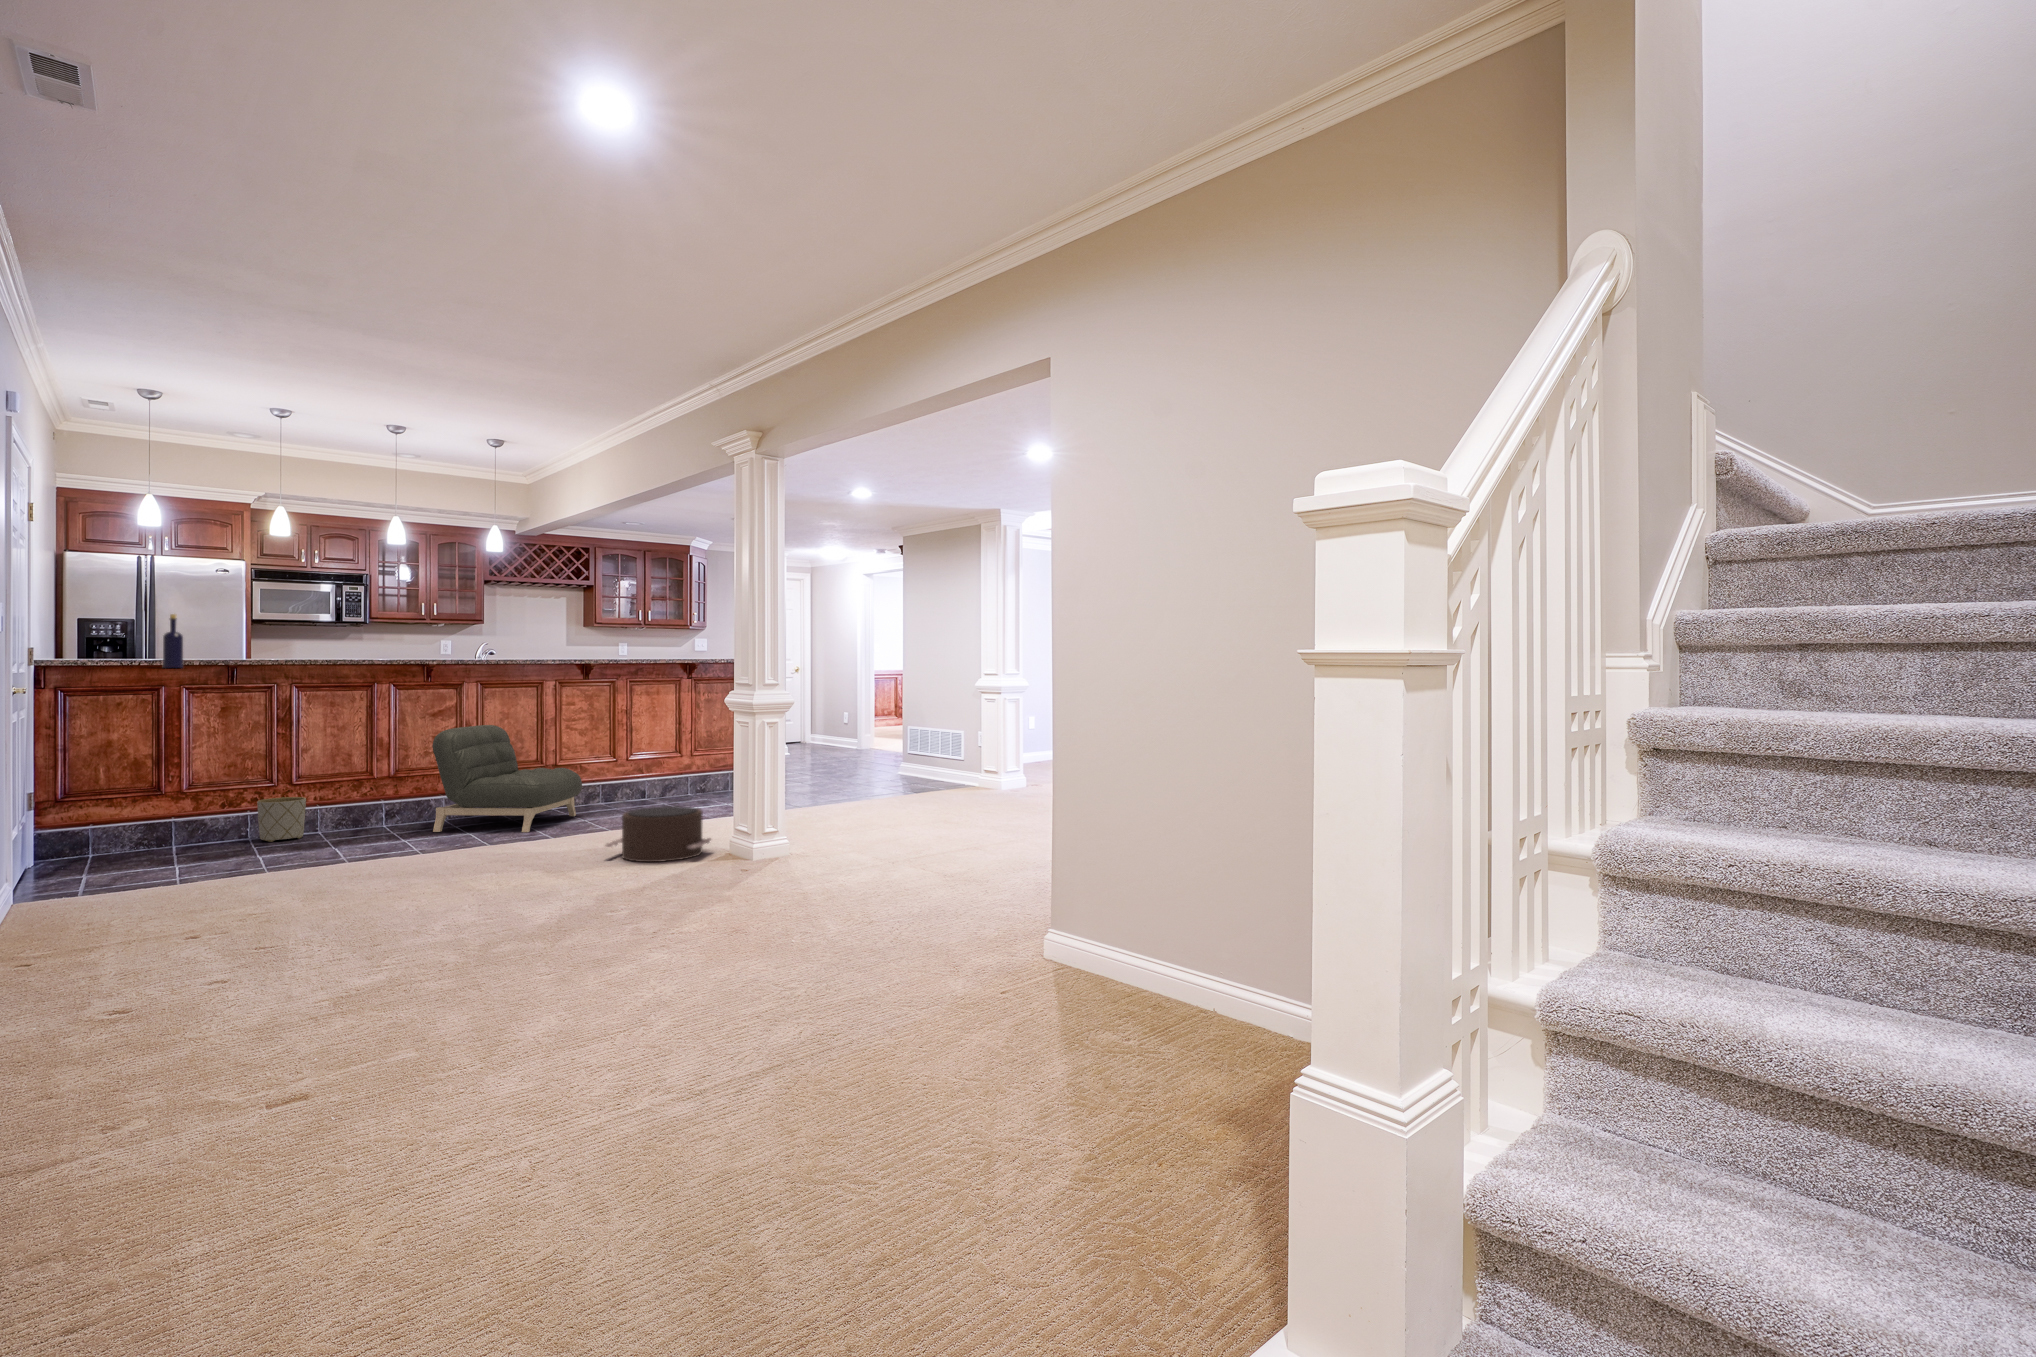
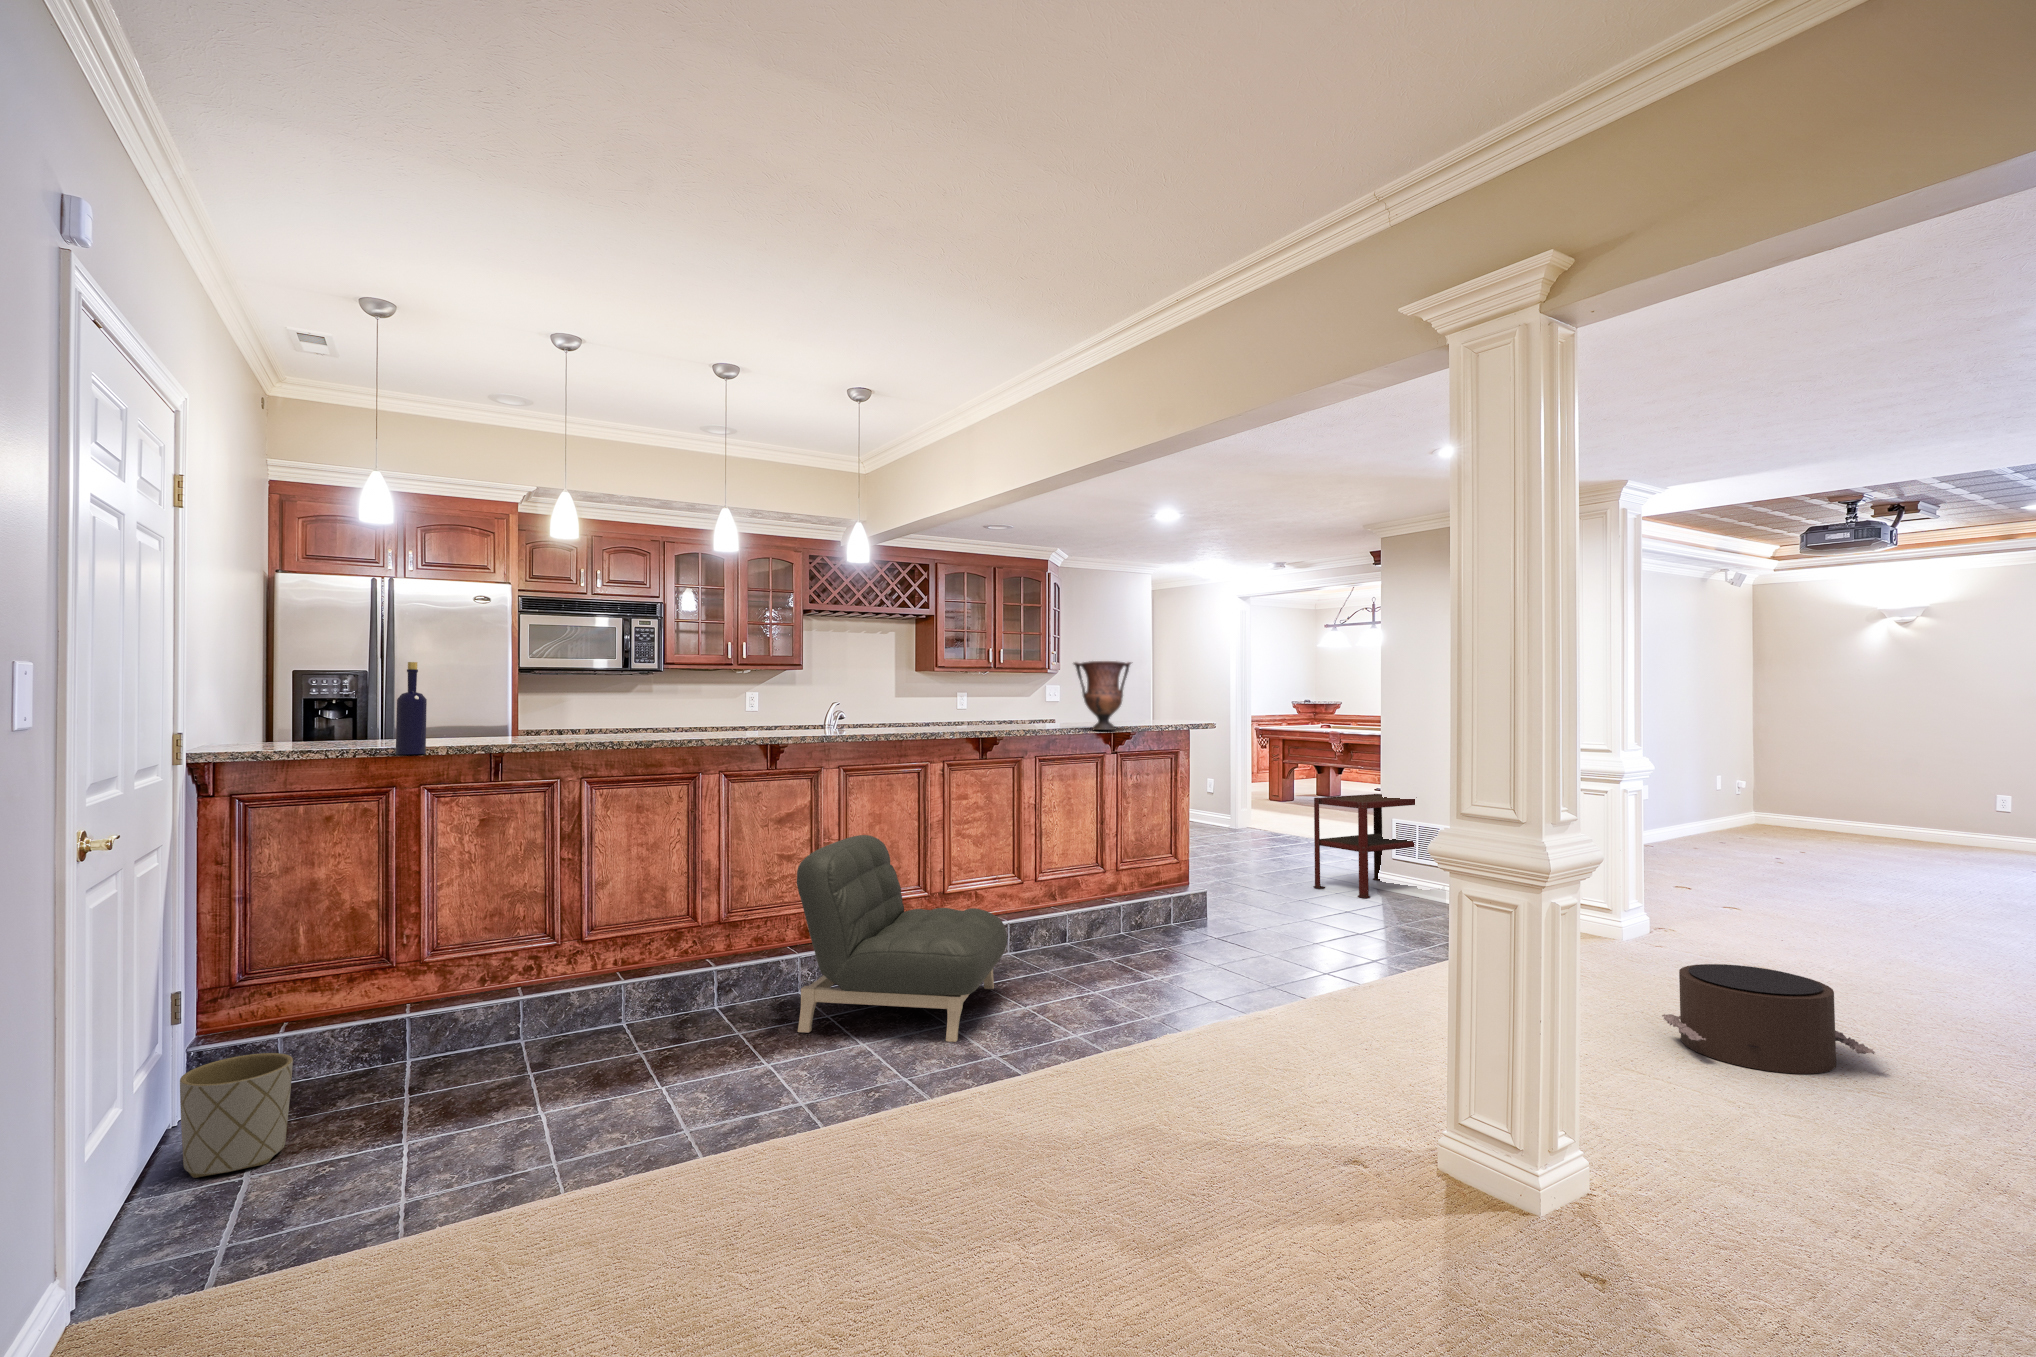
vase: none [659,621,699,666] -> present [1074,661,1131,730]
side table: none [857,714,933,778] -> present [1313,794,1417,898]
planter: present [257,797,306,842] -> present [180,1053,293,1178]
pouf: present [605,806,711,862] -> present [1662,964,1875,1074]

